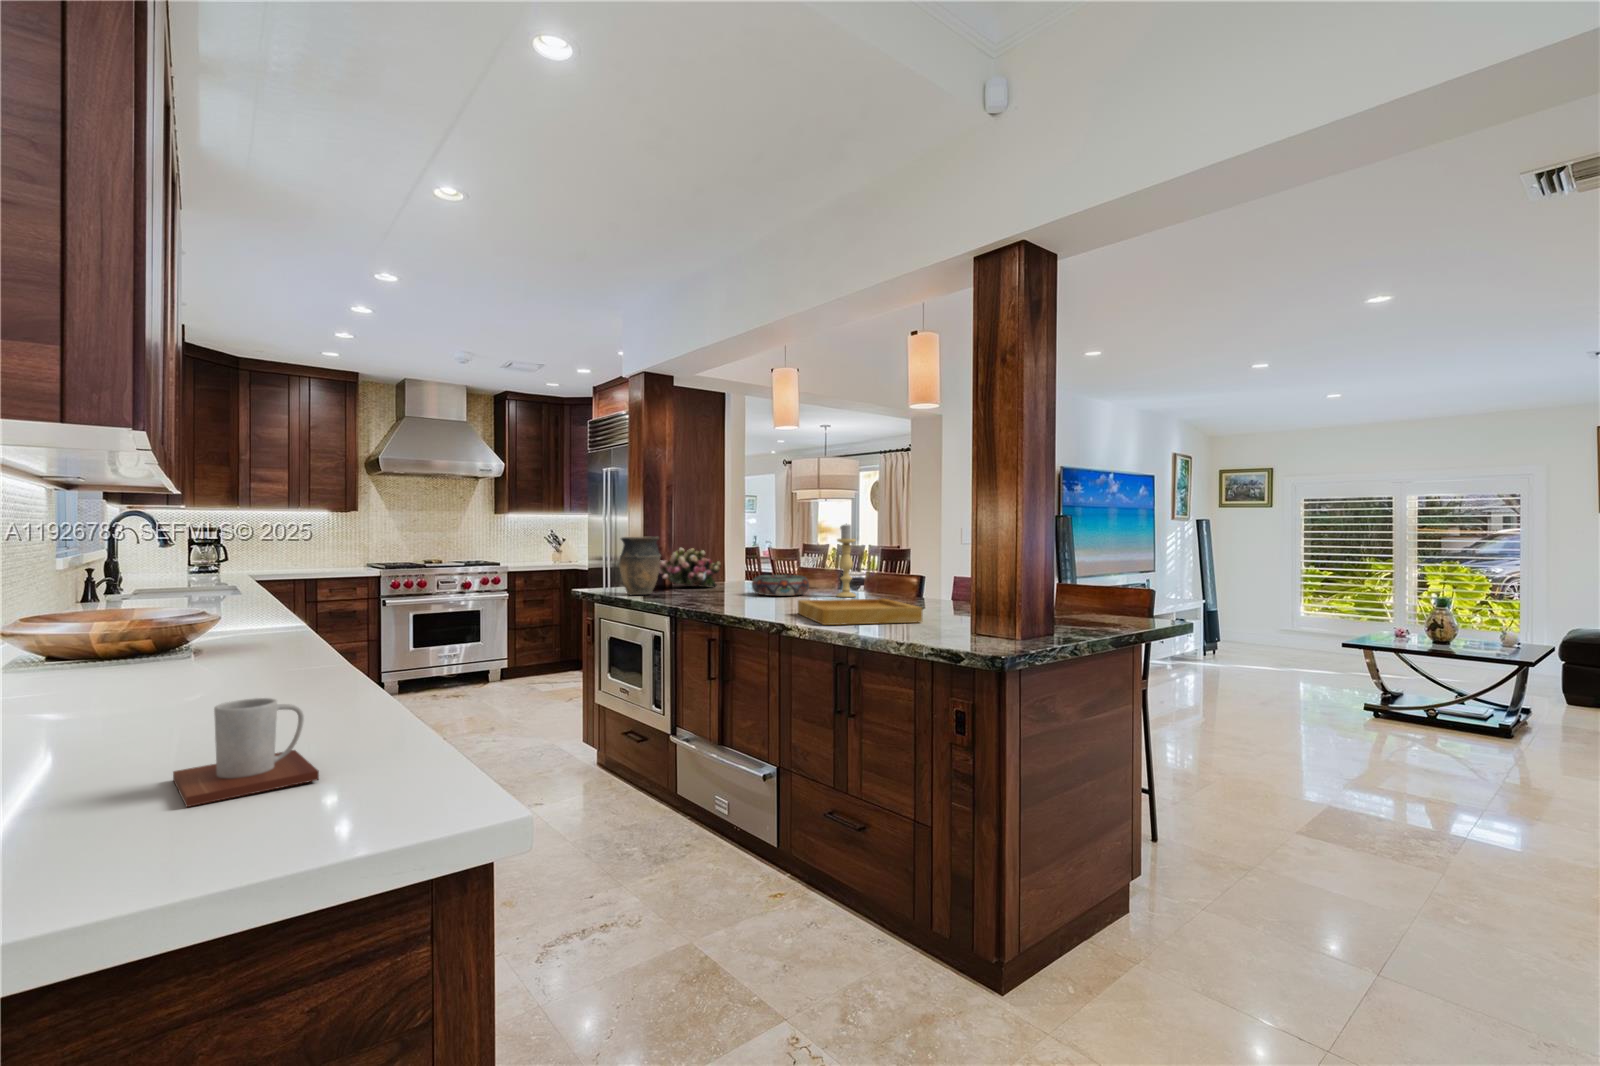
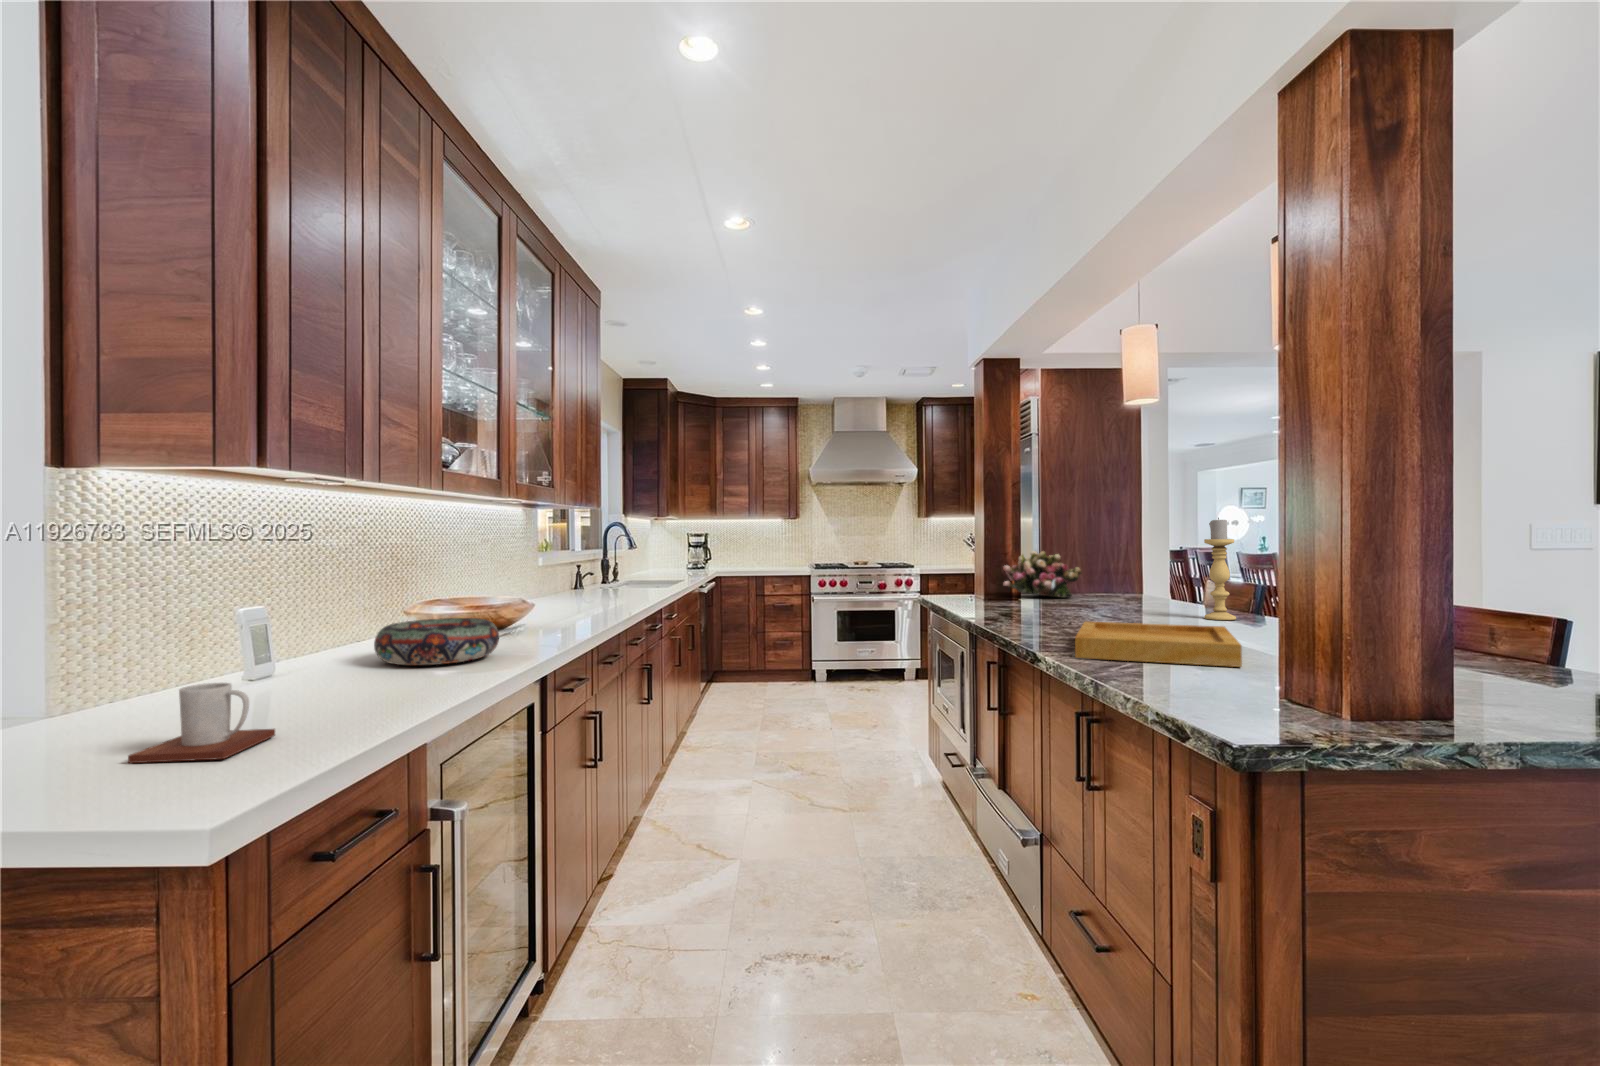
vase: present [619,537,661,595] -> none [940,539,986,603]
decorative bowl: present [752,575,809,596] -> present [374,618,499,666]

